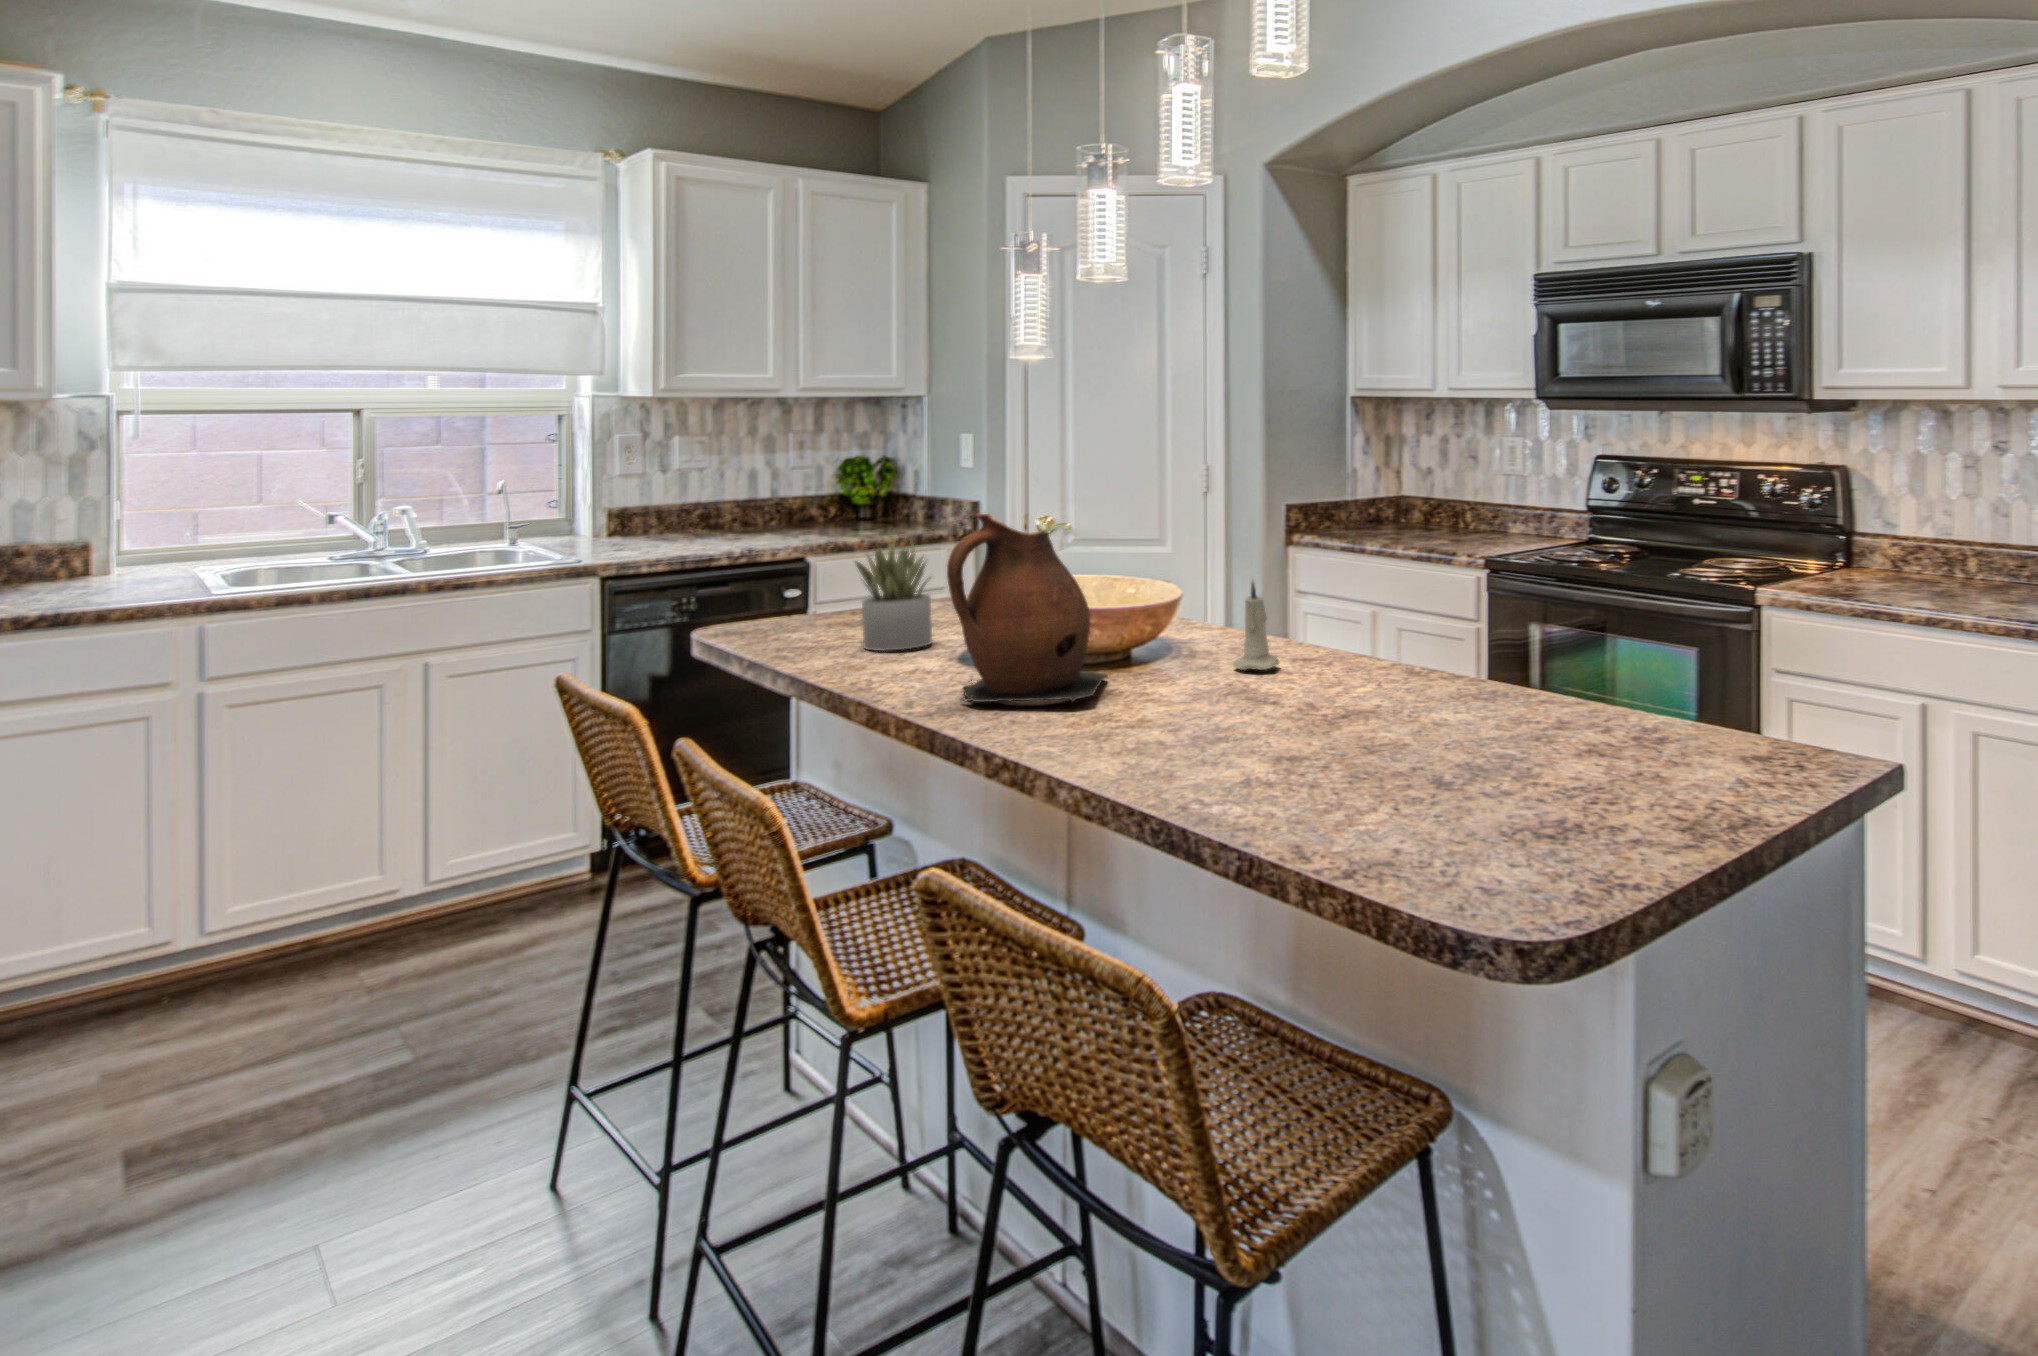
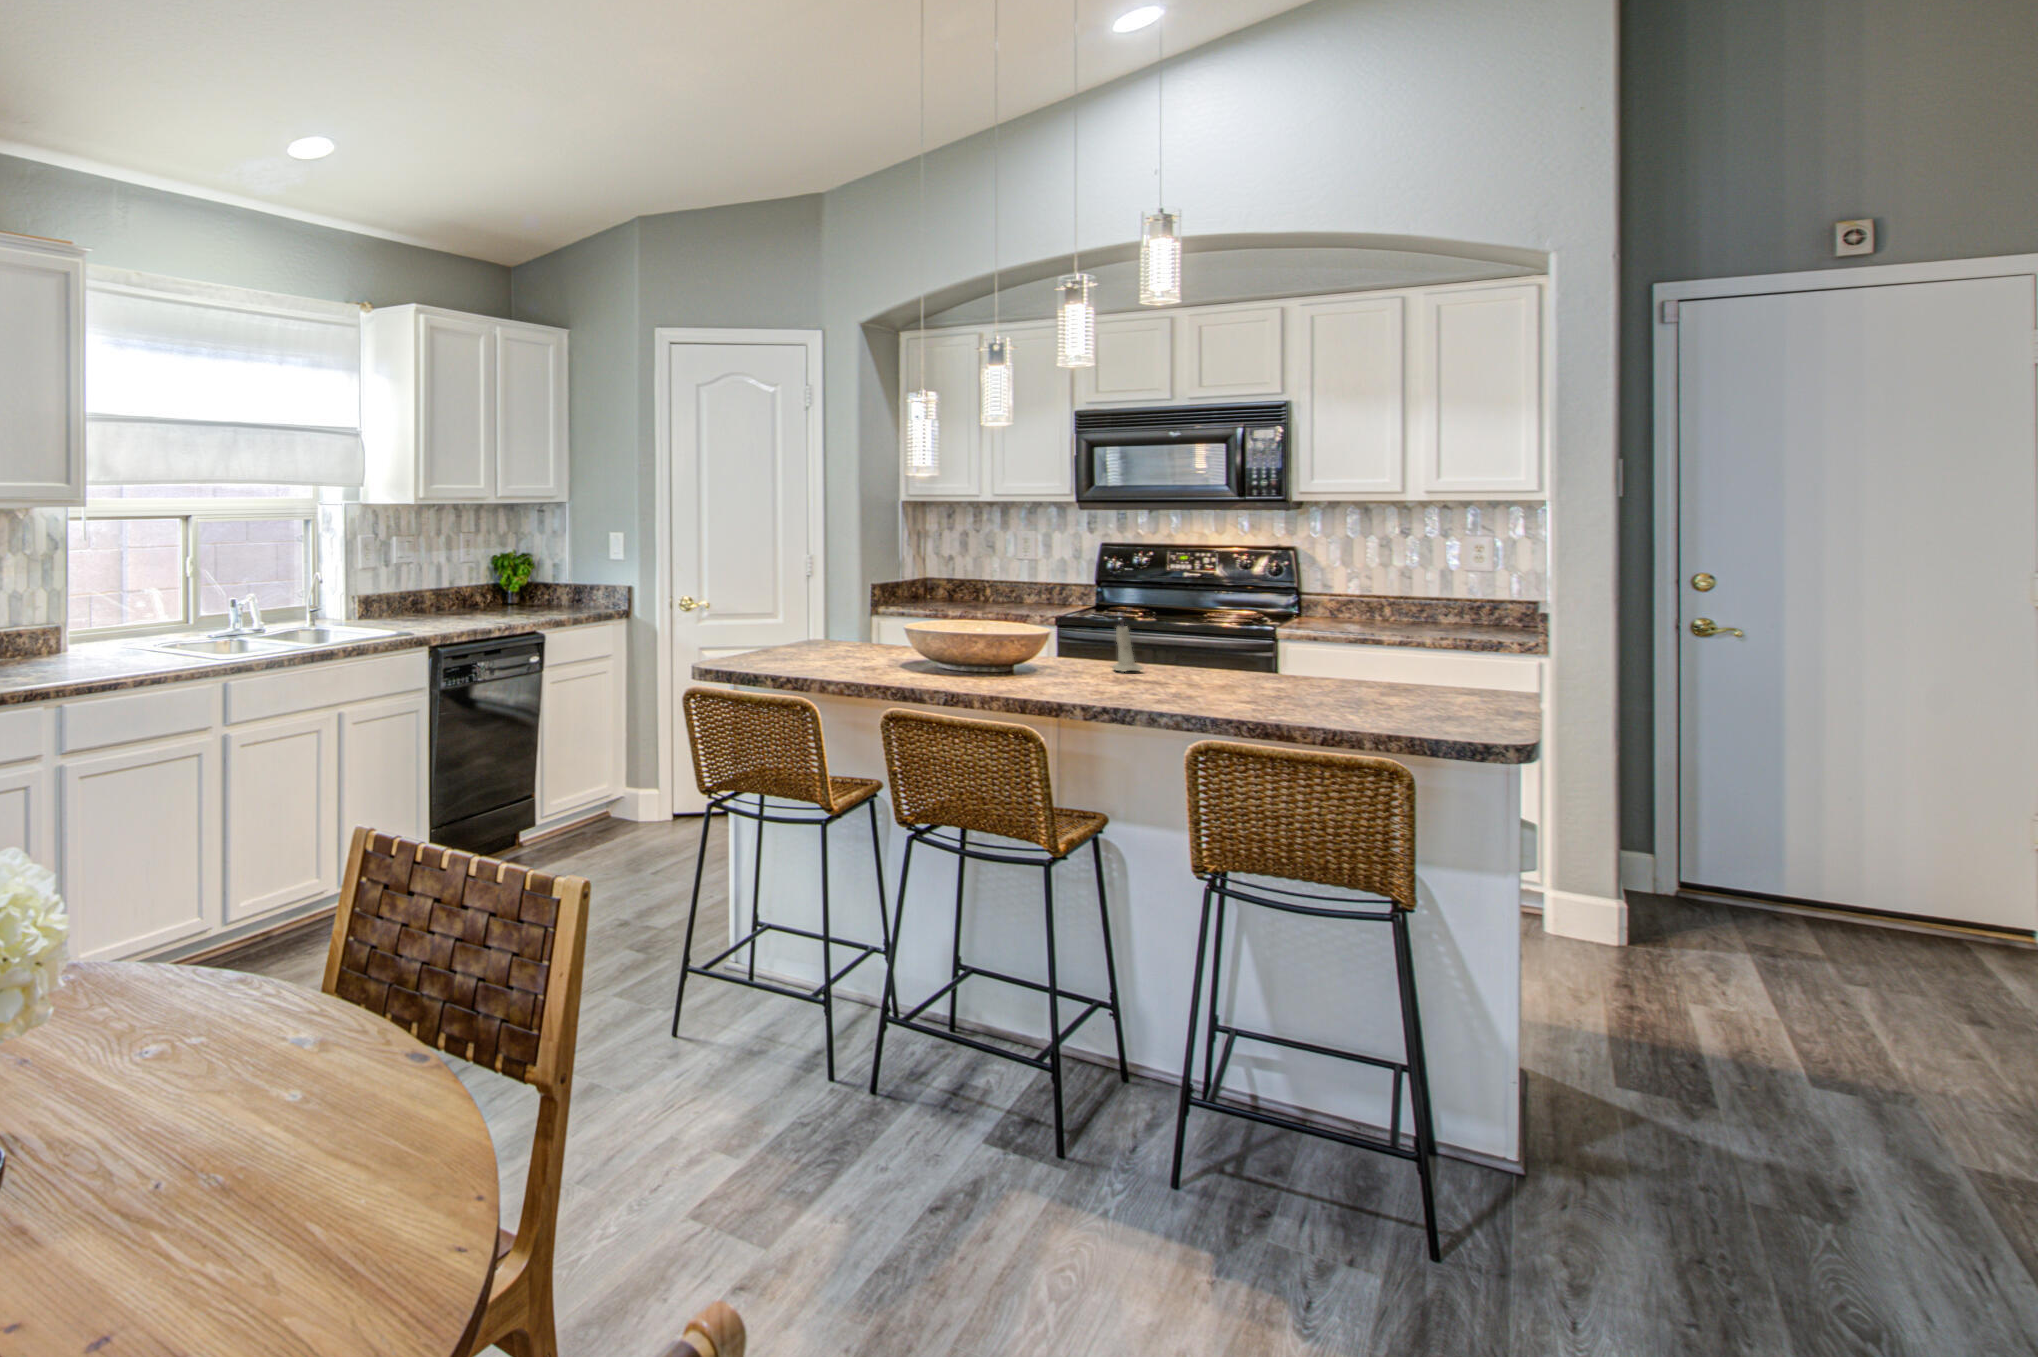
ceramic pitcher: present [947,514,1107,703] -> none [990,576,1100,688]
succulent plant: present [856,540,932,651] -> none [842,596,898,671]

